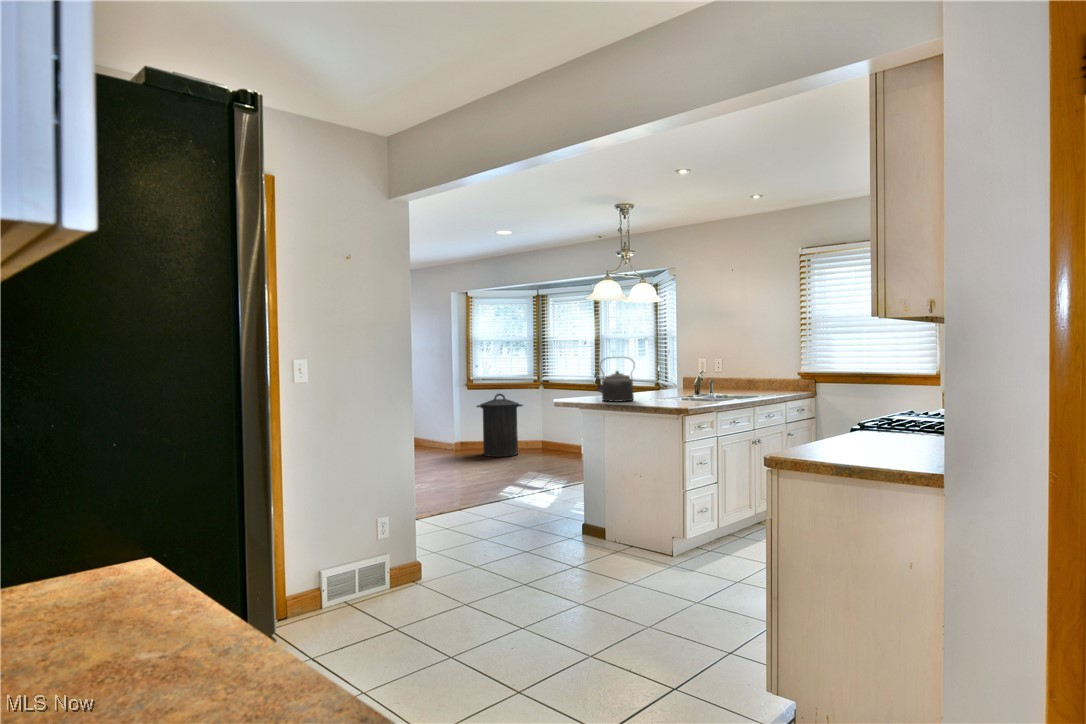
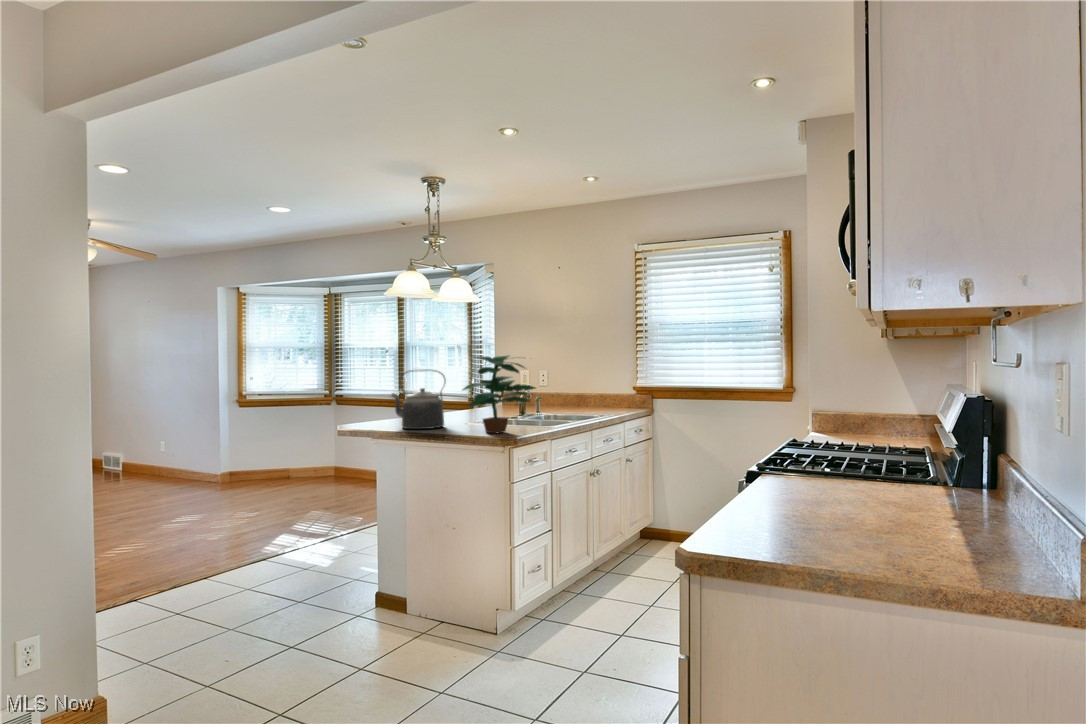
potted plant: none [647,346,706,405] -> present [463,356,535,433]
trash can: present [477,394,523,457] -> none [248,412,311,491]

